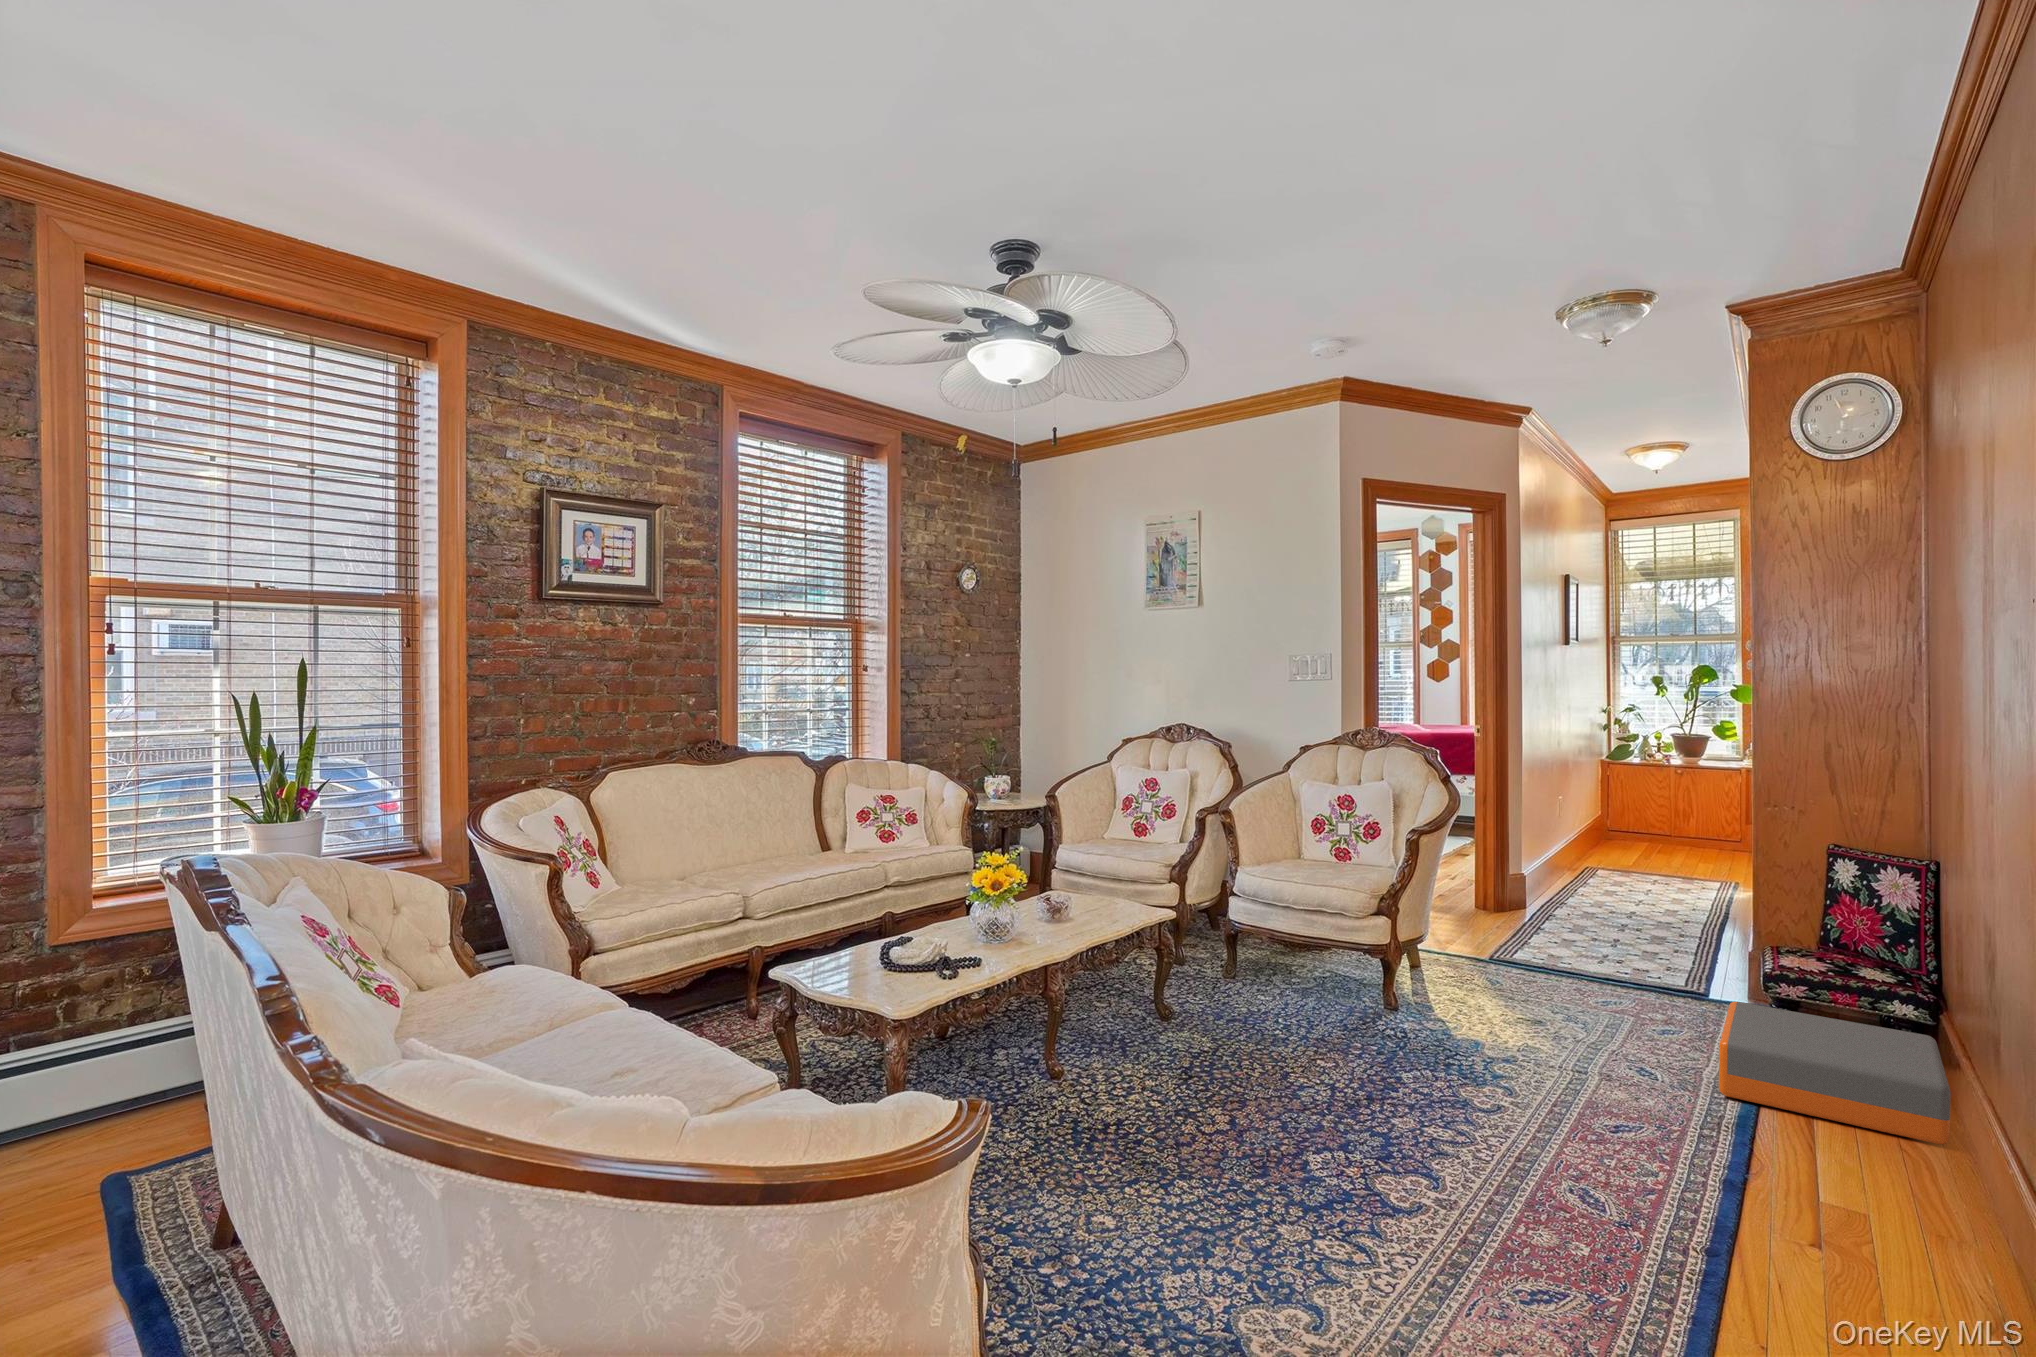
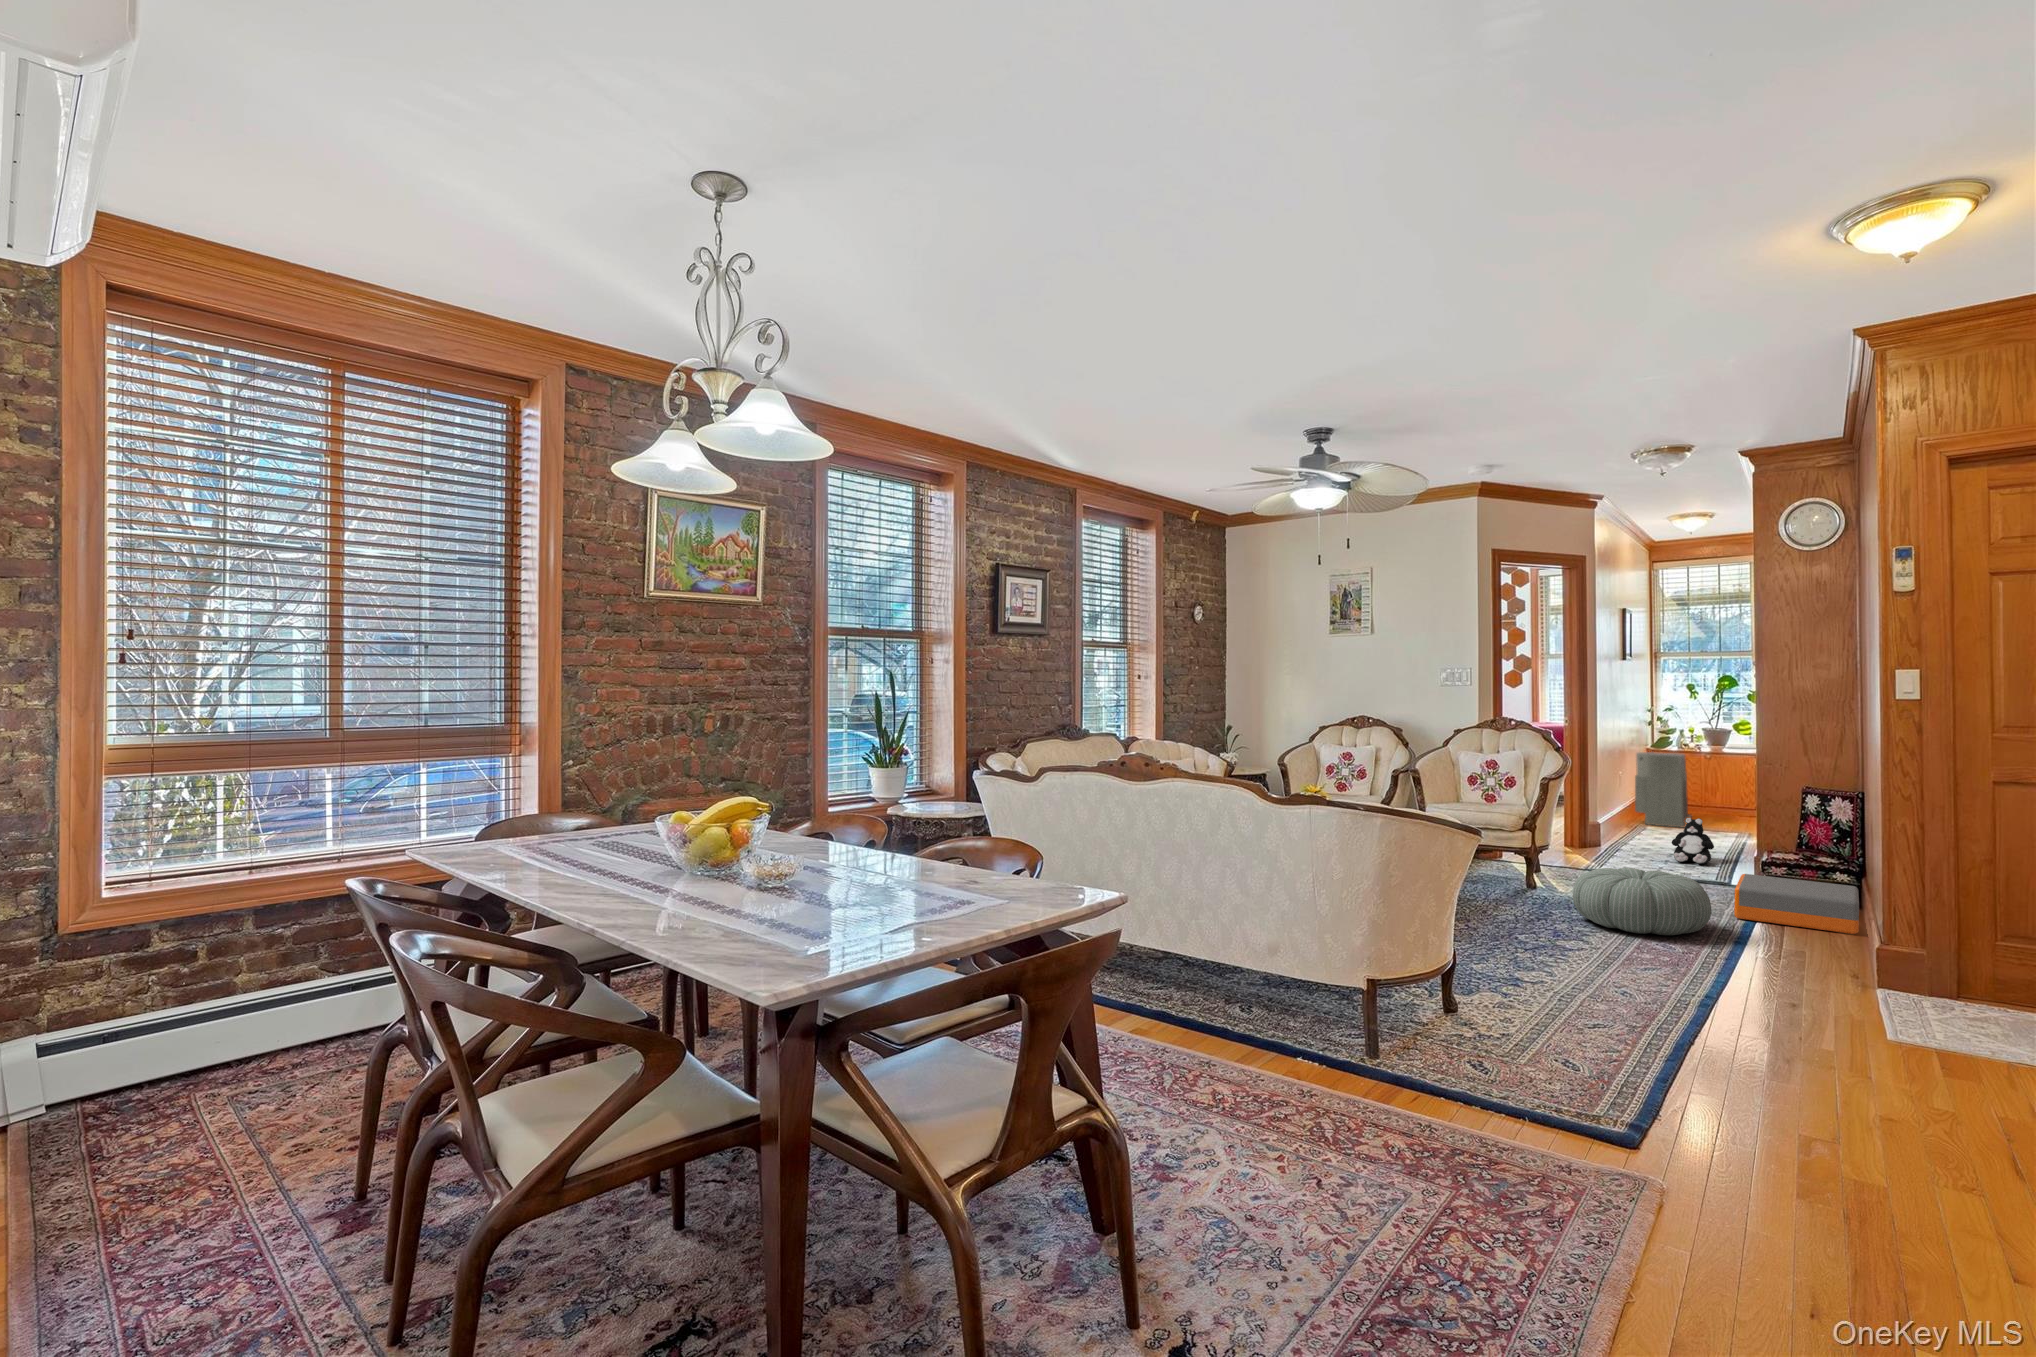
air purifier: none [1581,769,1658,874] -> present [1635,752,1692,827]
plush toy: none [1623,877,1686,950] -> present [1672,818,1714,864]
pouf: none [1432,1004,1677,1157] -> present [1573,868,1711,935]

